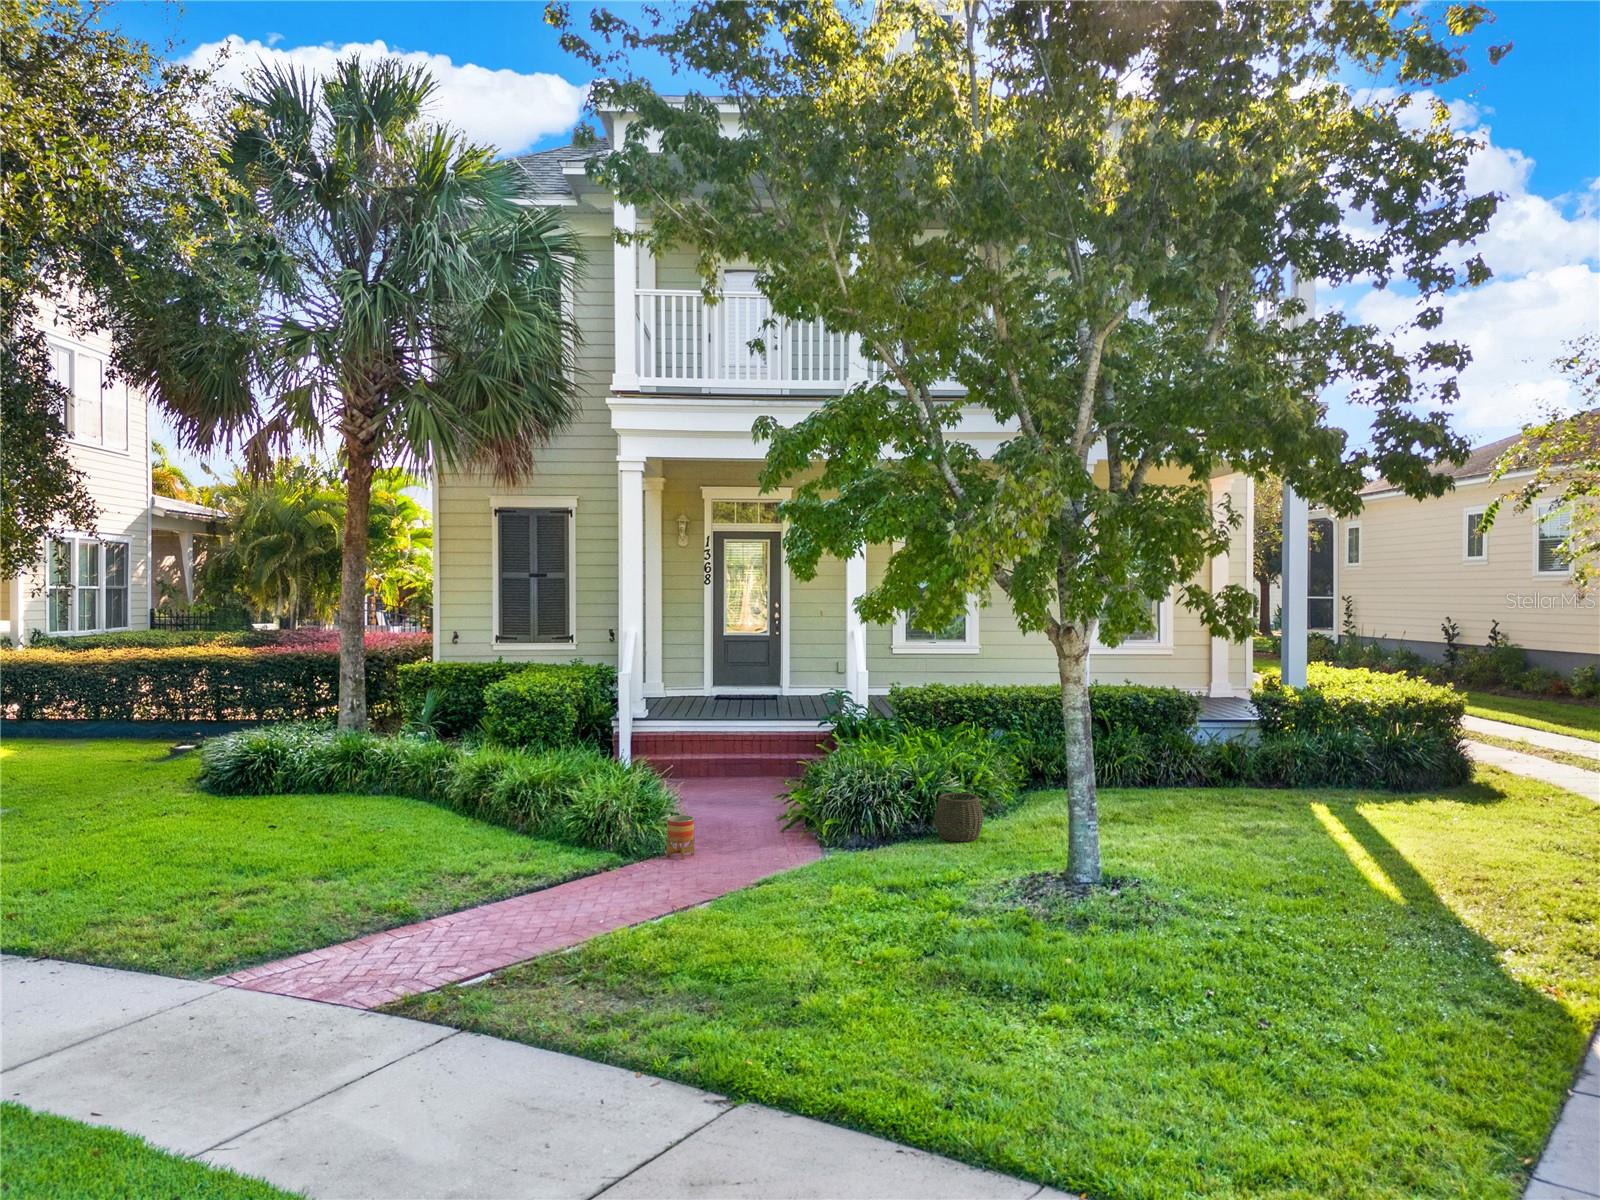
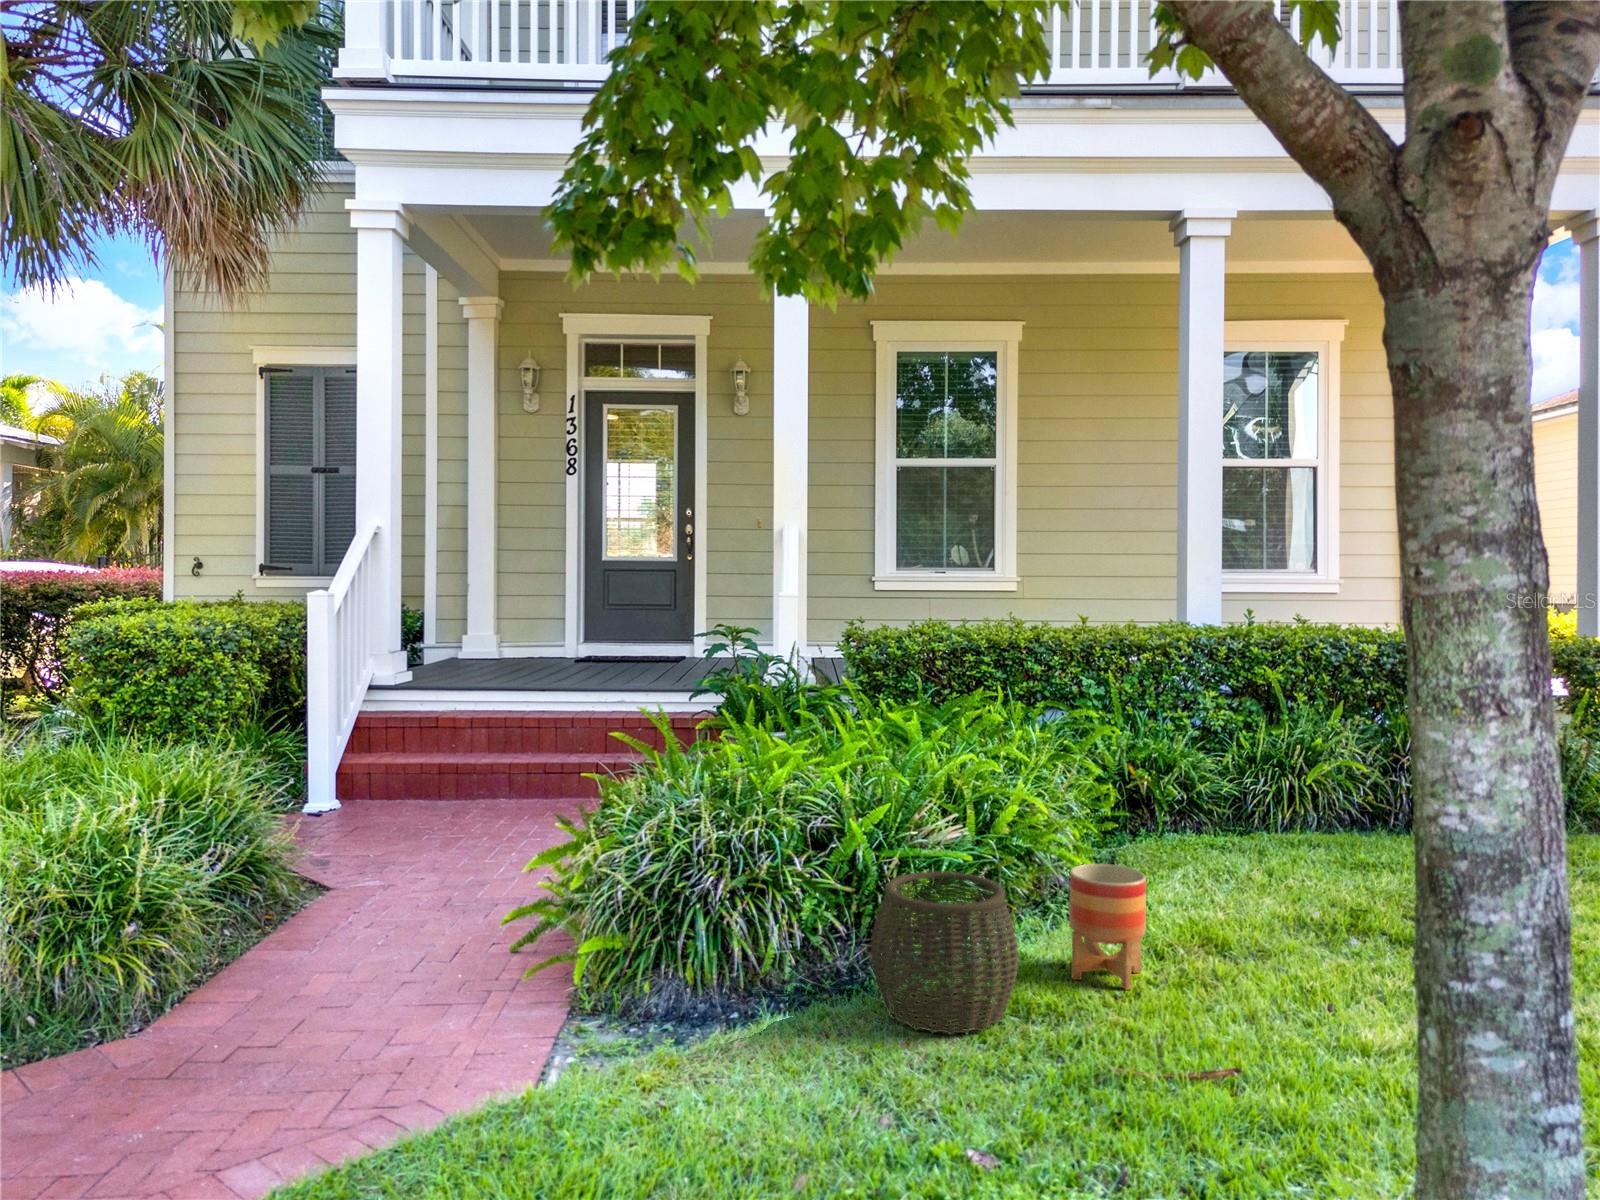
planter: present [666,815,695,859] -> present [1069,864,1146,990]

